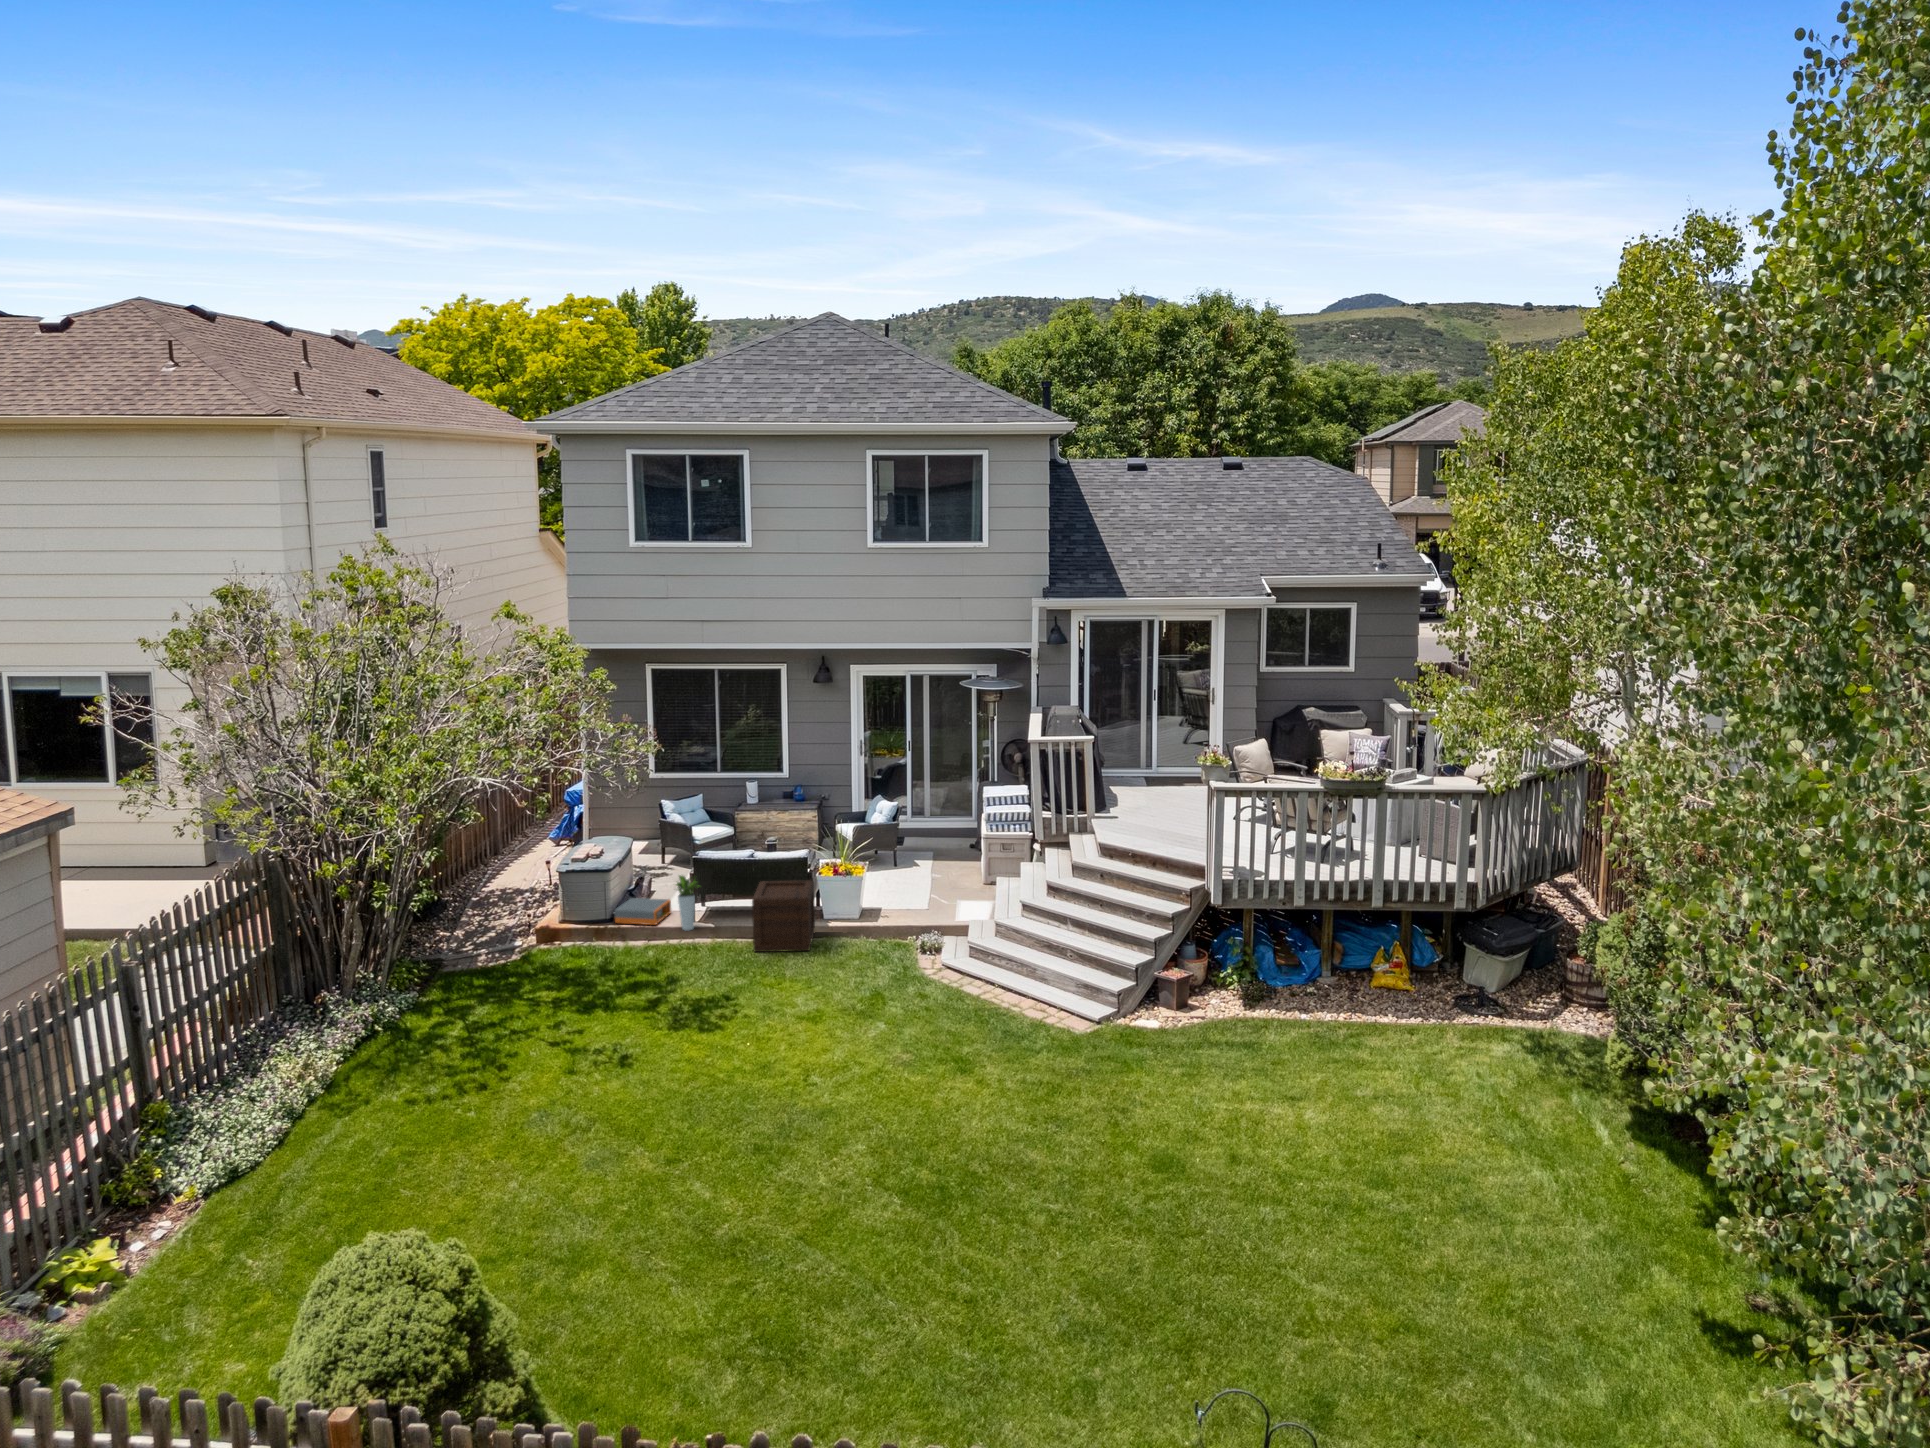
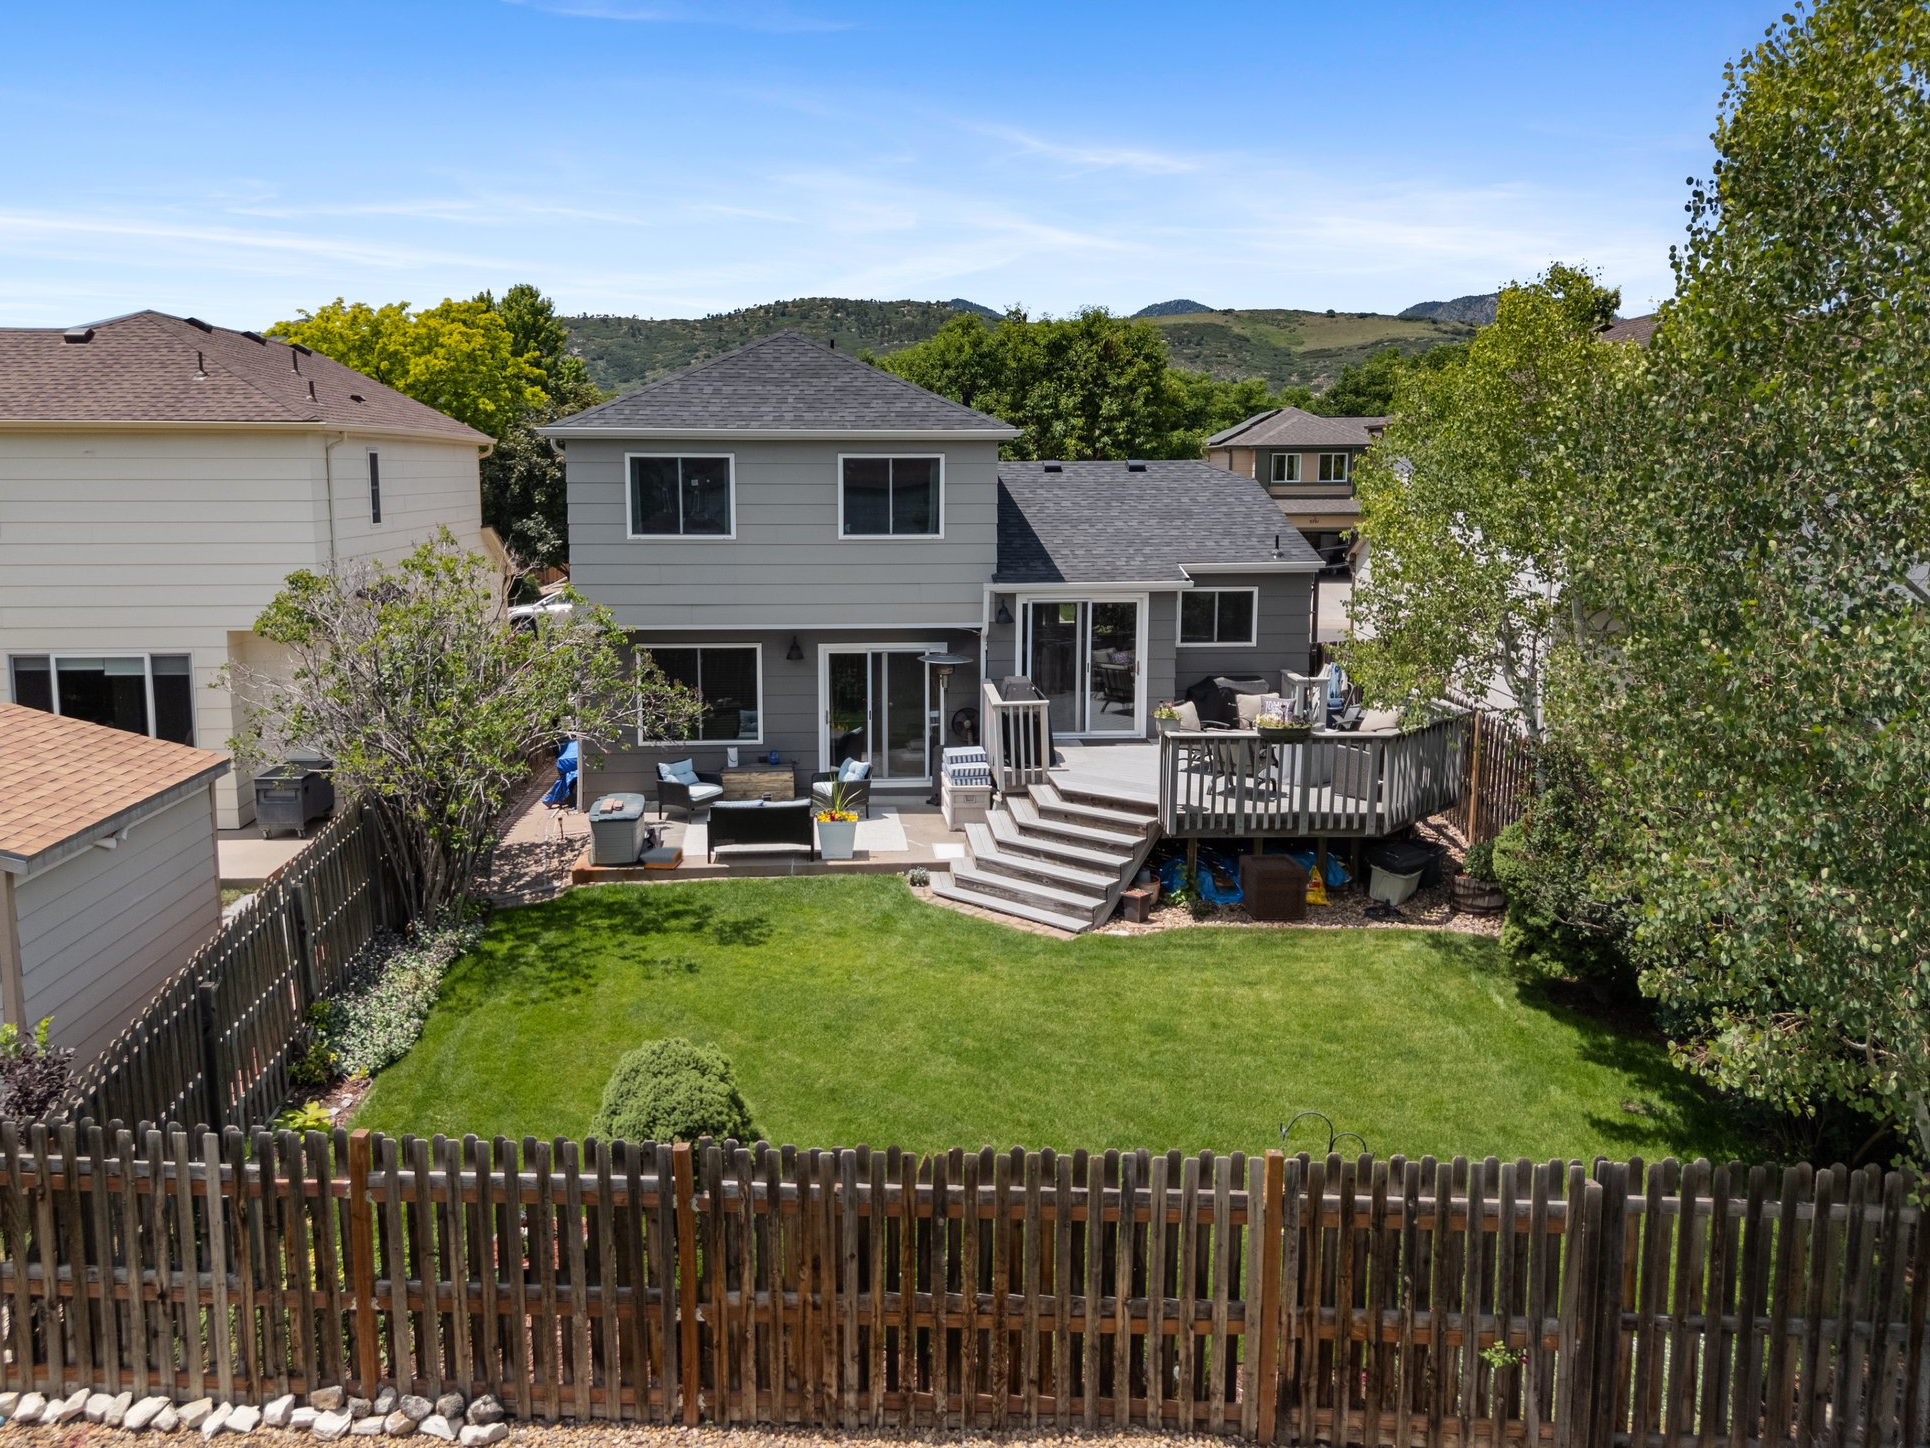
planter: present [676,876,699,931] -> none [690,823,716,873]
wooden crate: present [752,880,815,952] -> present [1239,855,1308,920]

